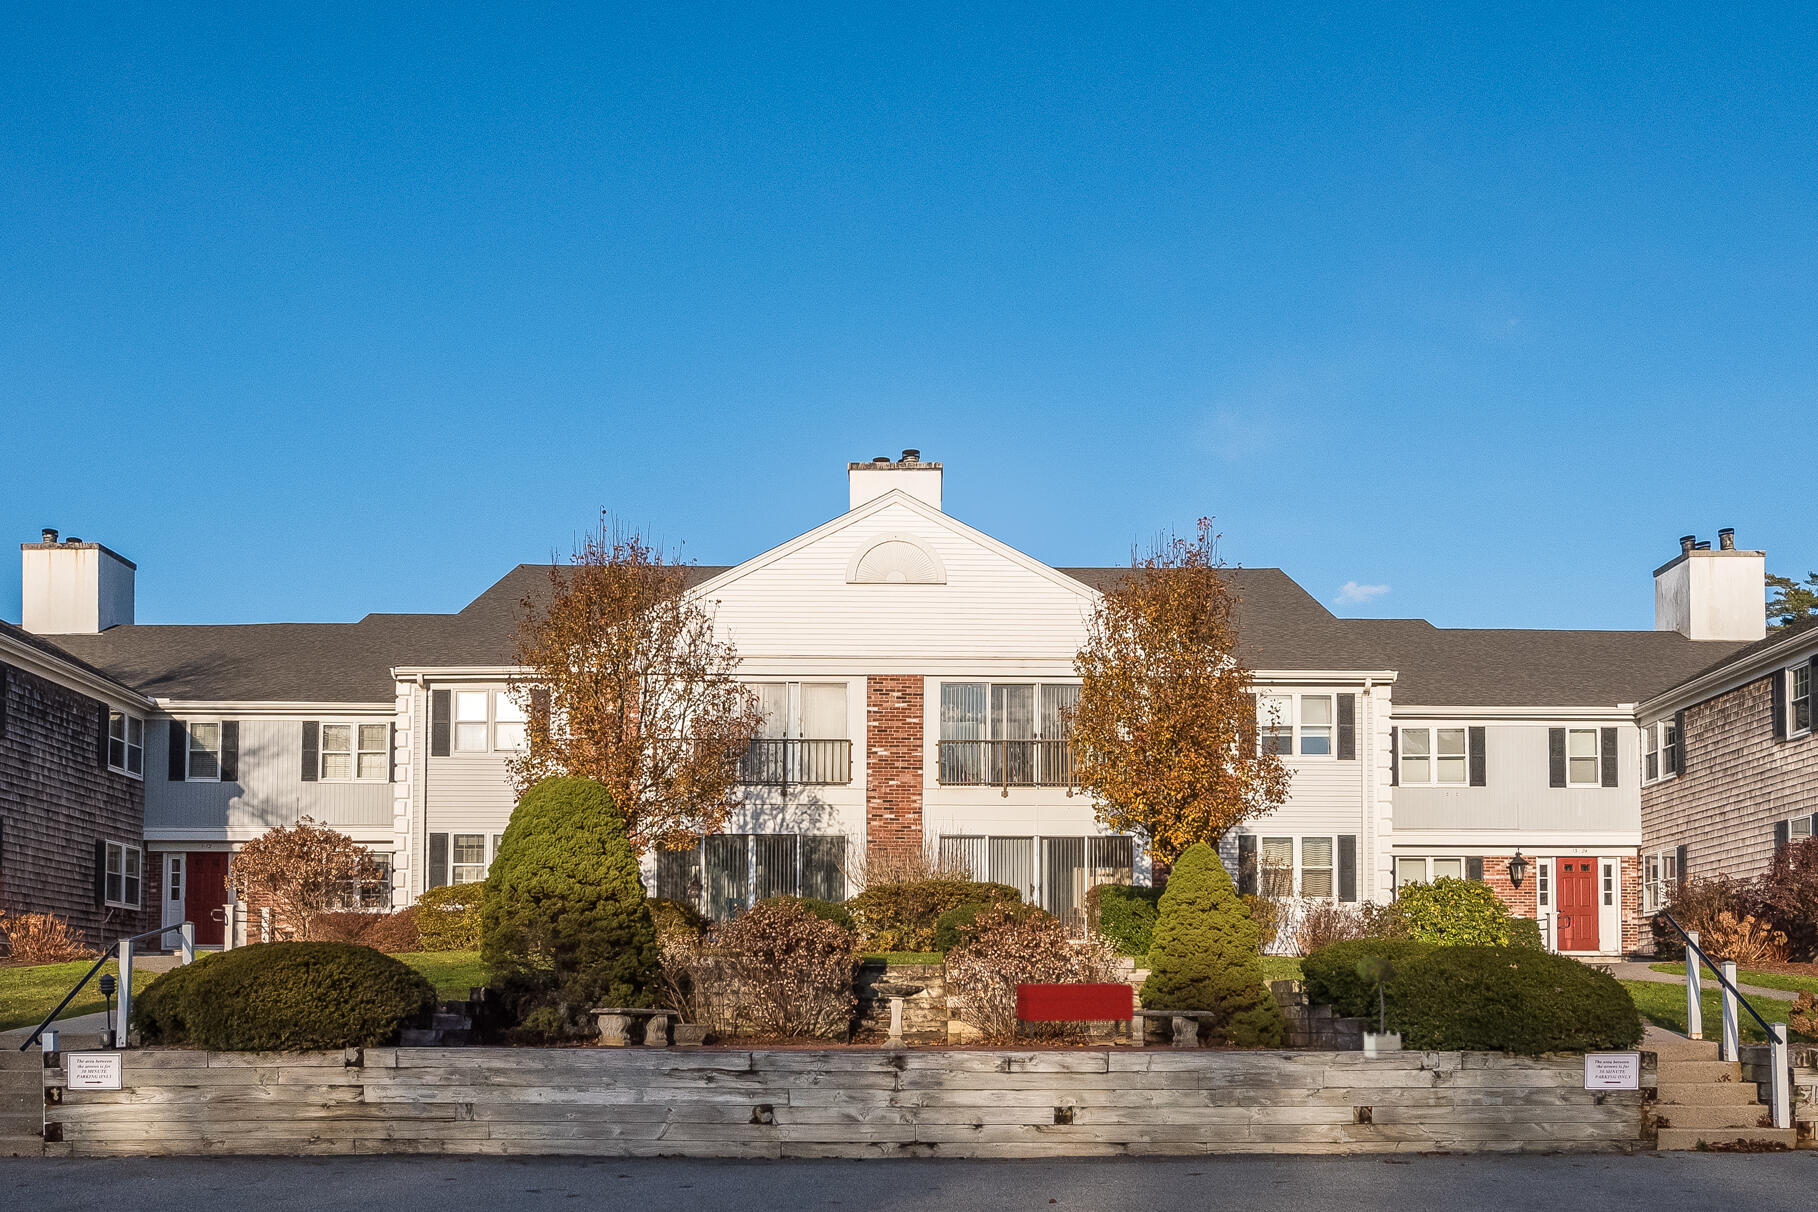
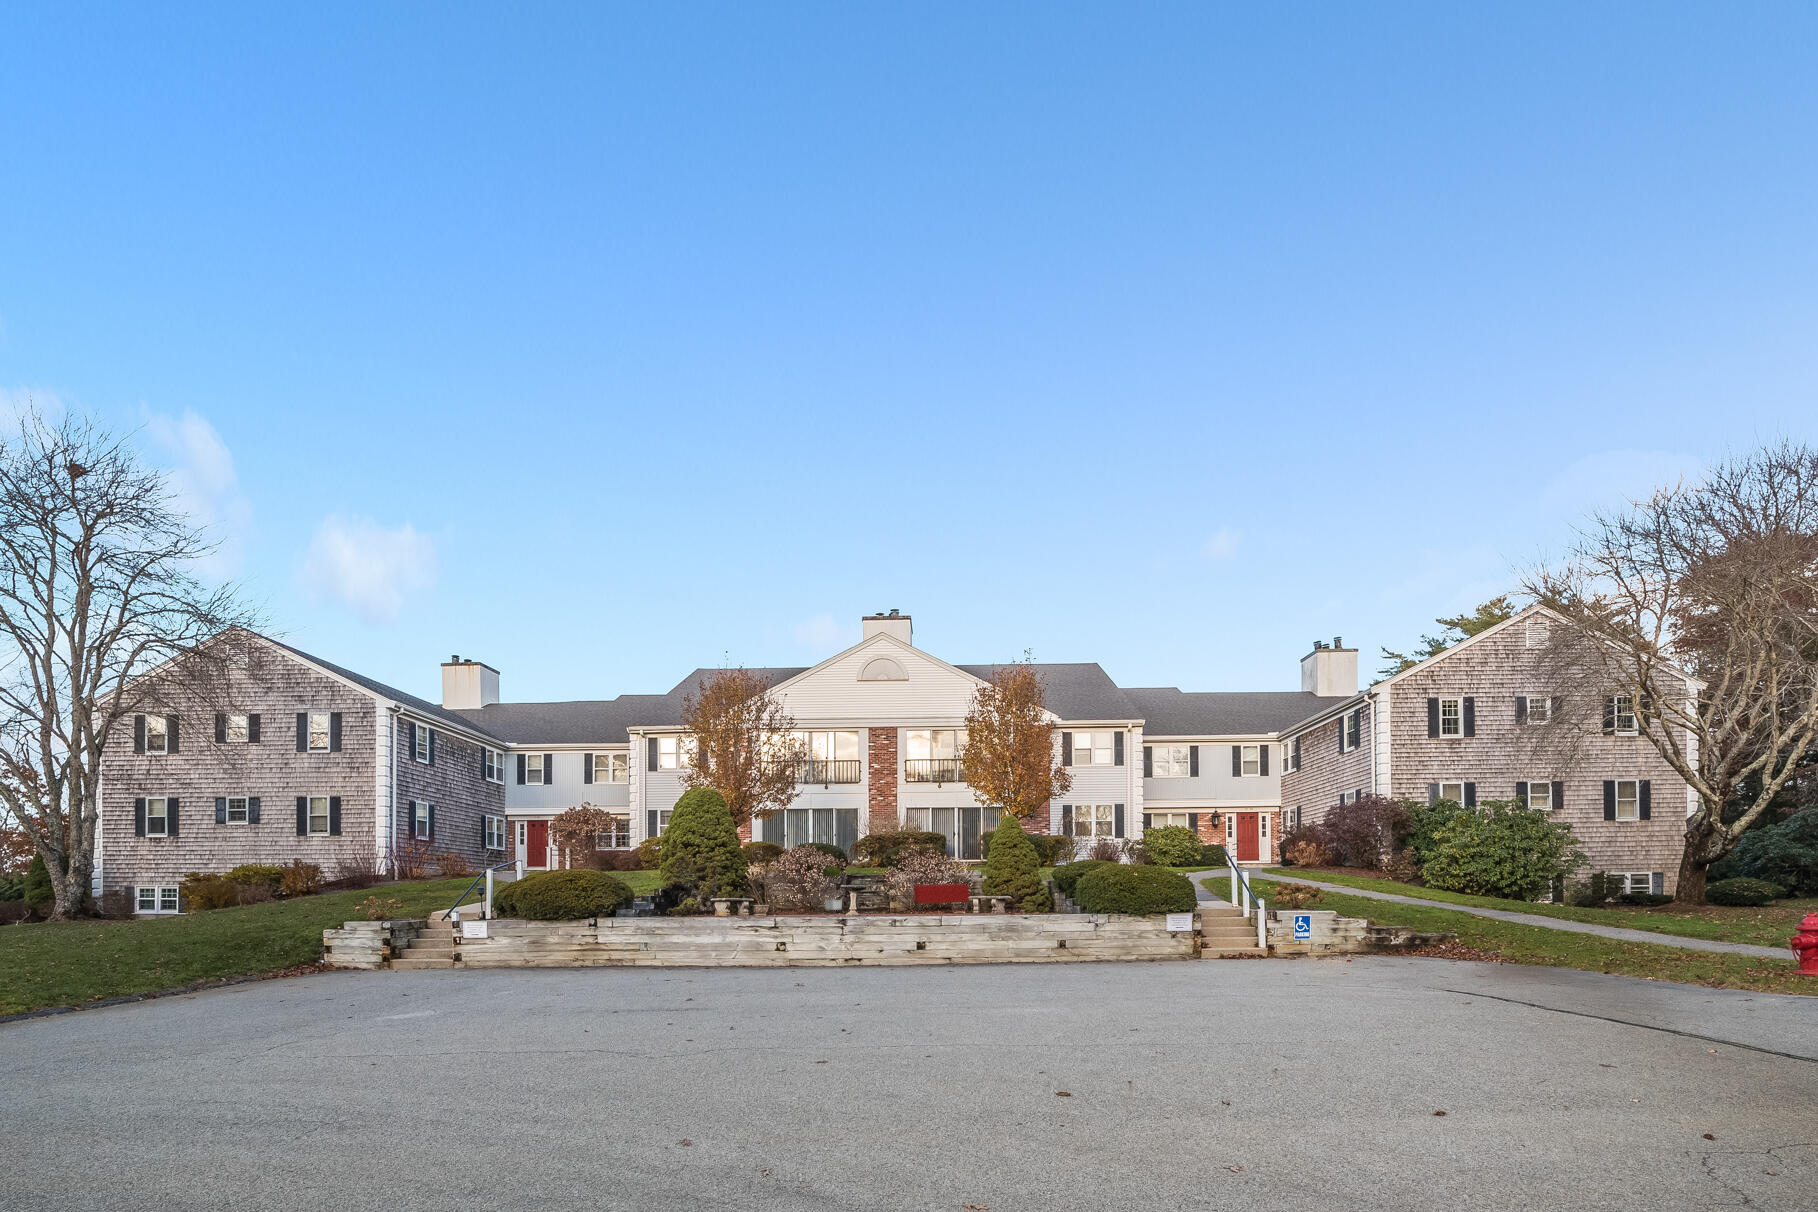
potted tree: present [1357,955,1402,1059] -> present [822,866,842,910]

